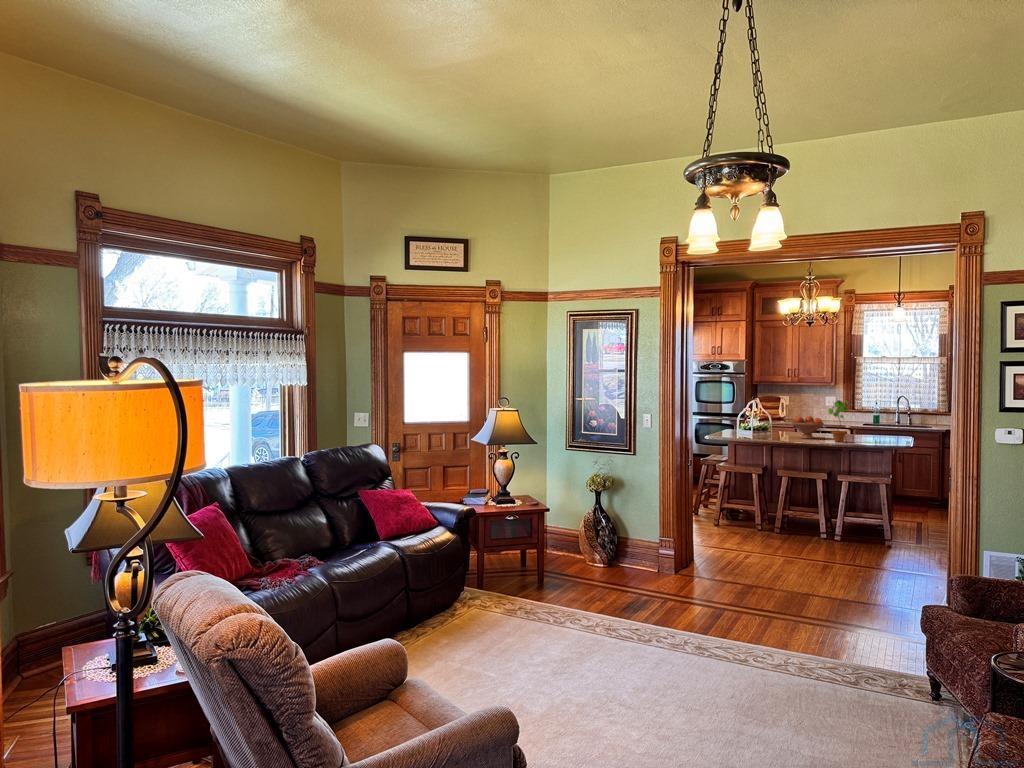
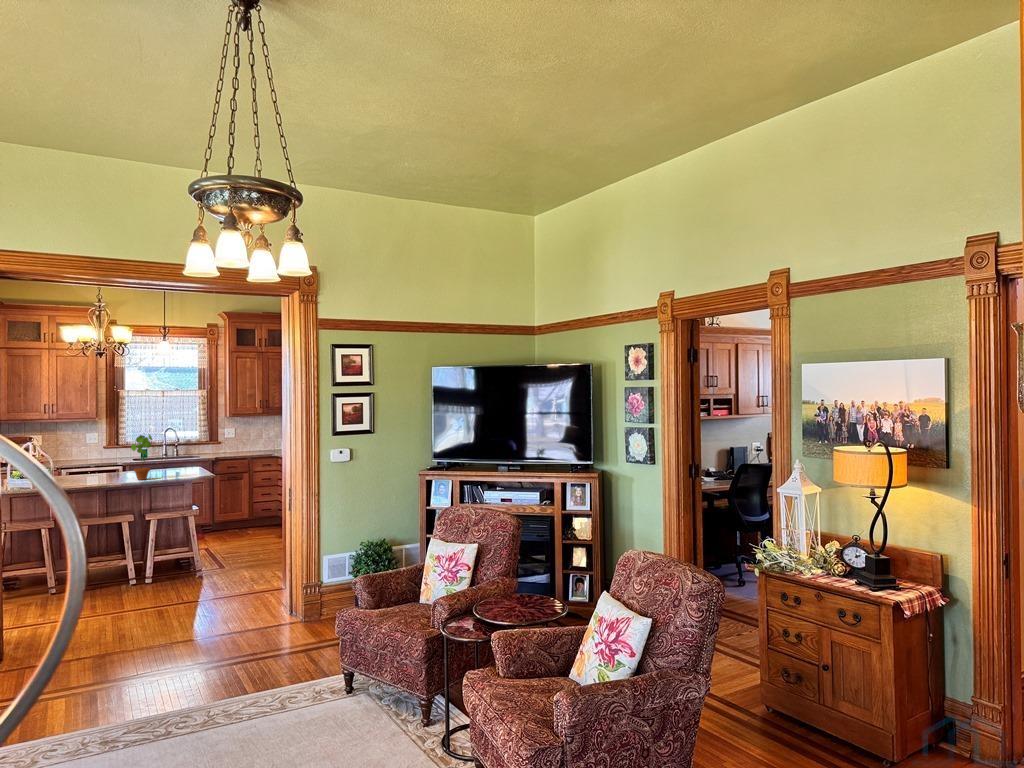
fruit bowl: present [792,416,824,439] -> none [82,454,121,480]

